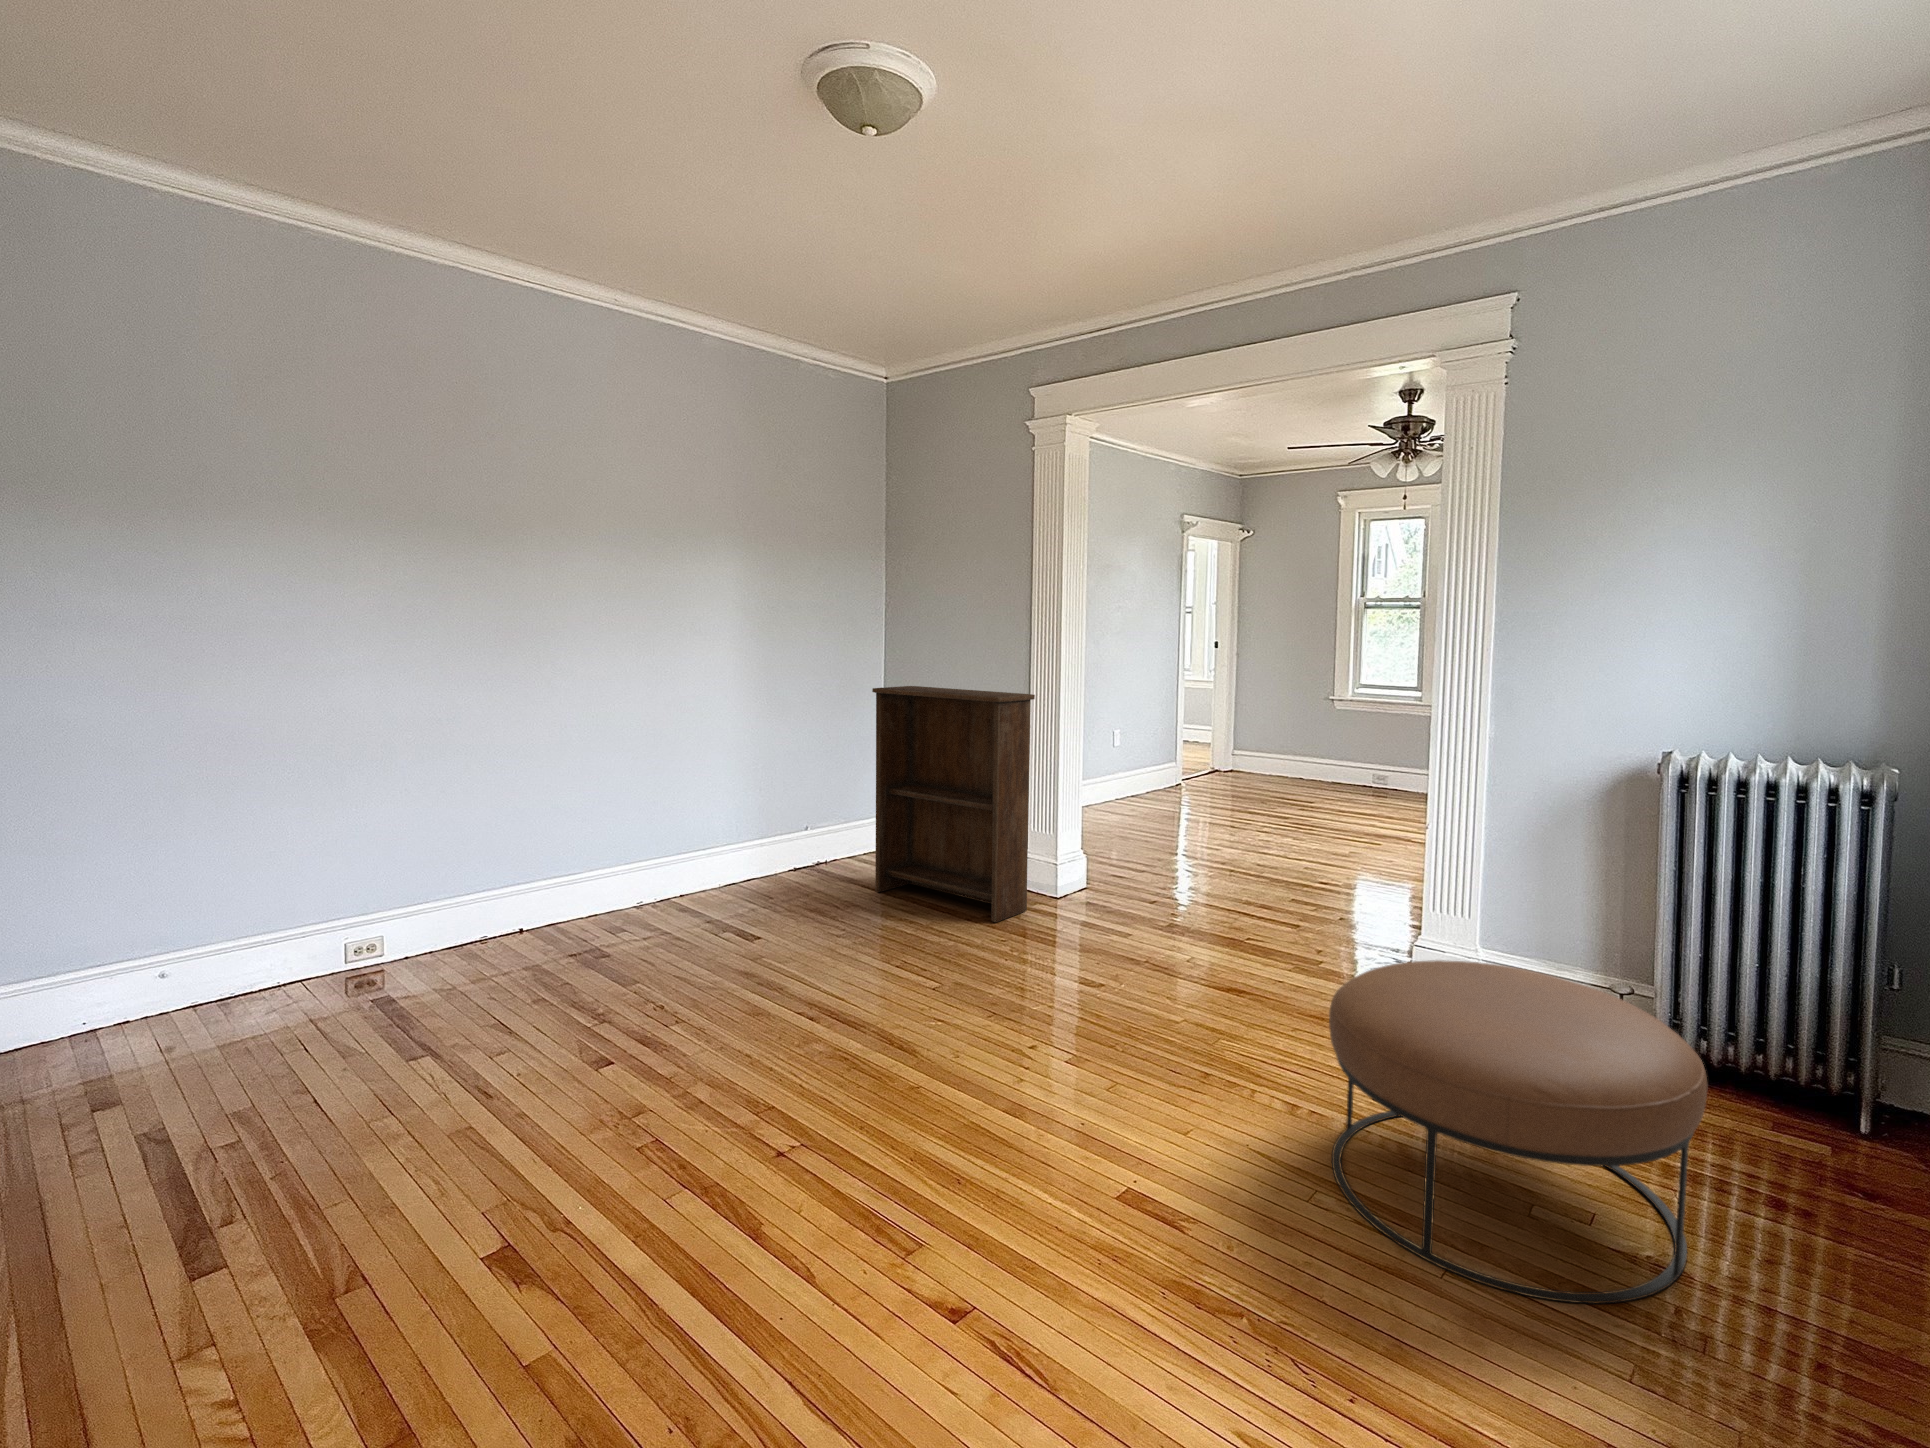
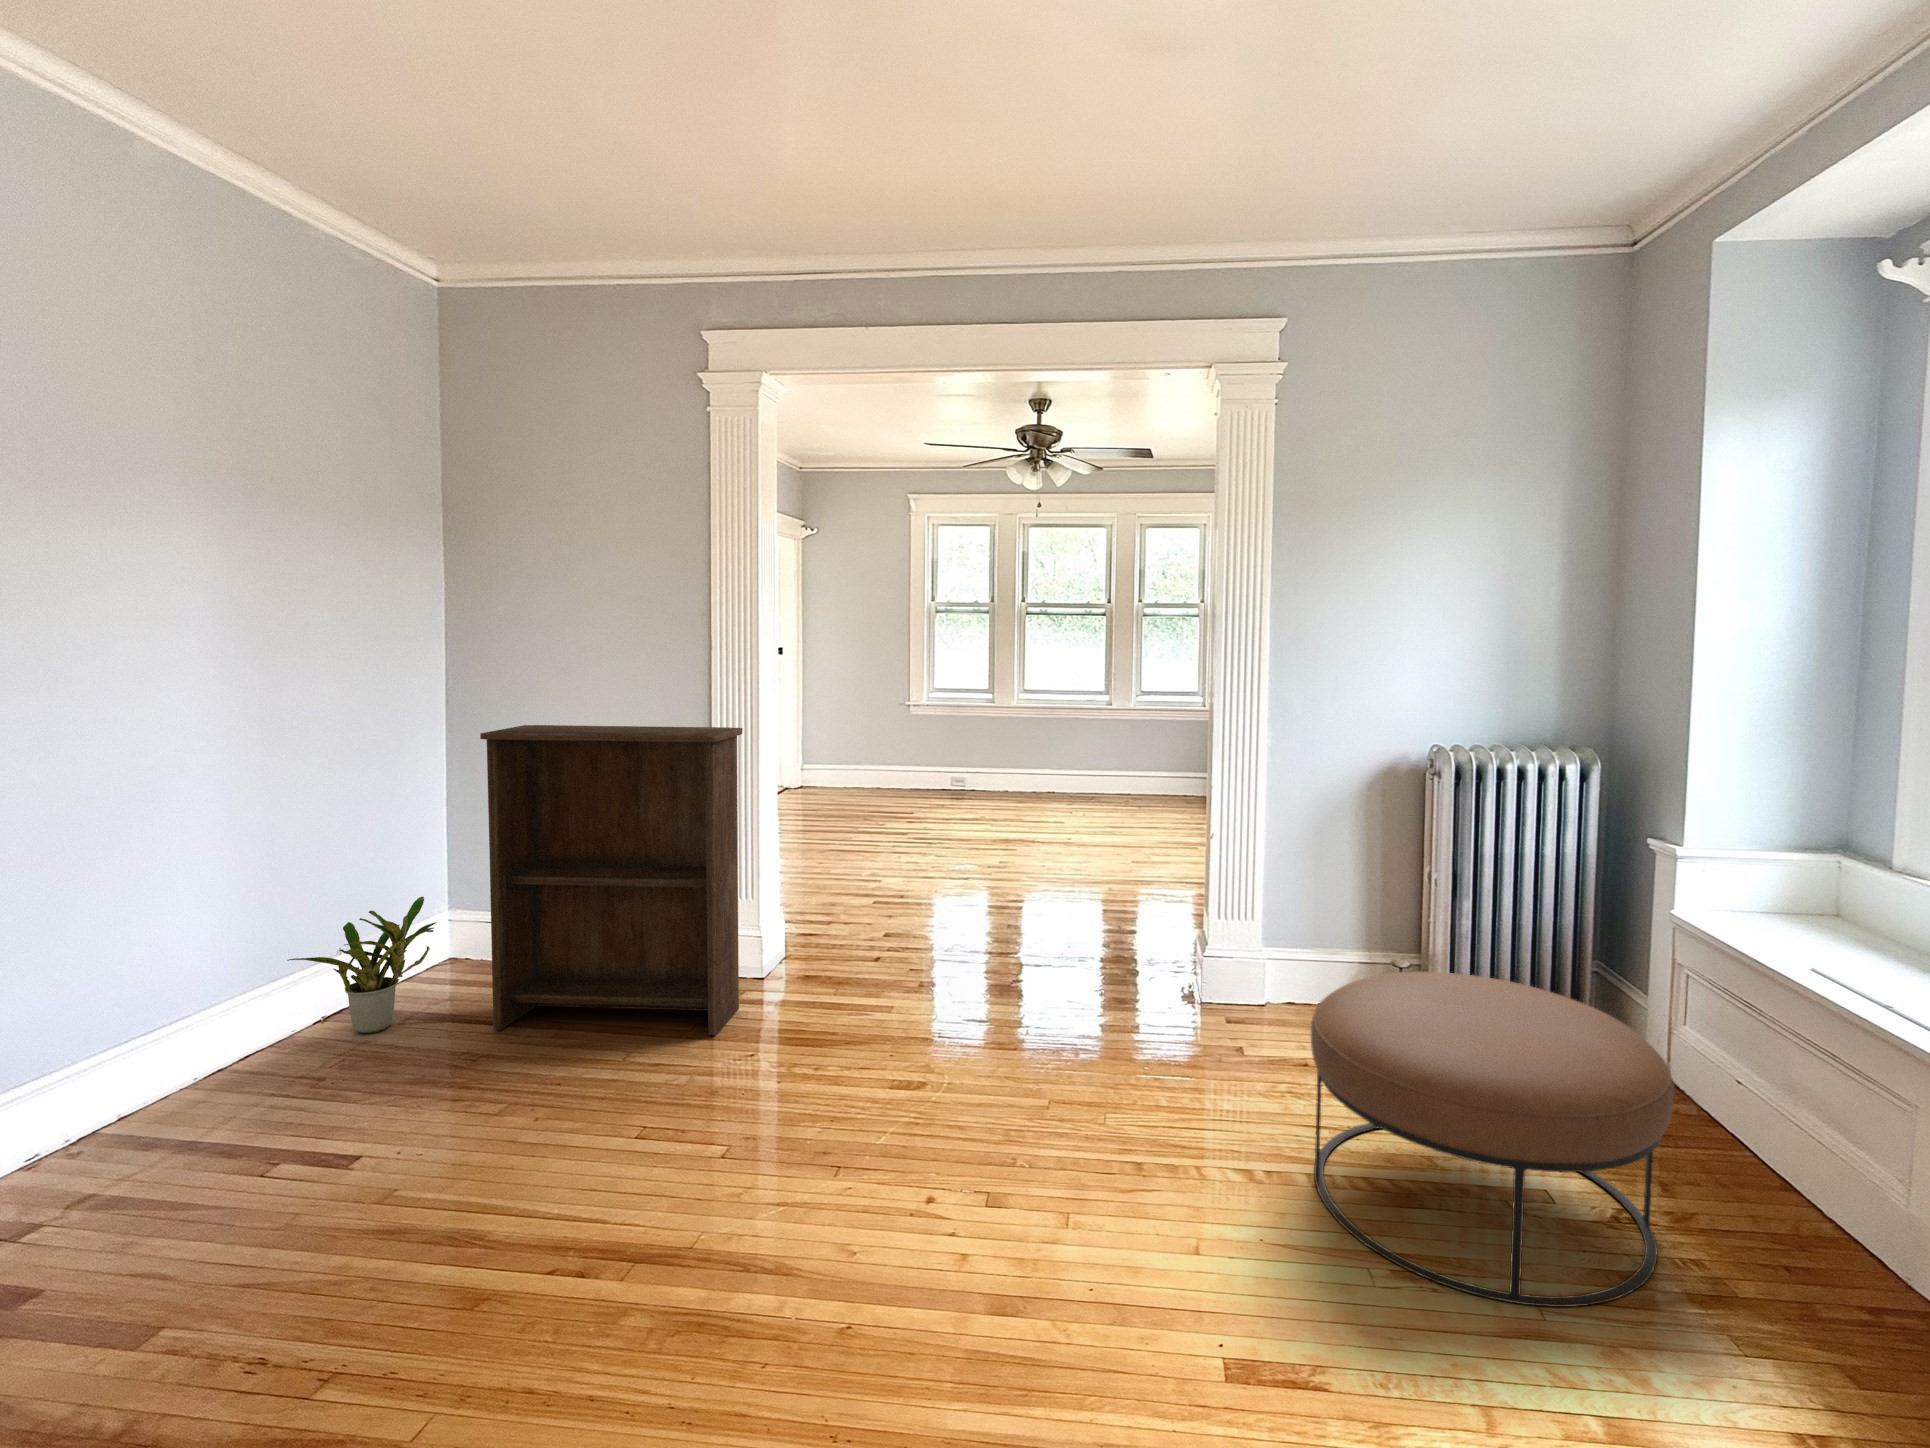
potted plant: none [773,797,861,880] -> present [287,897,437,1033]

